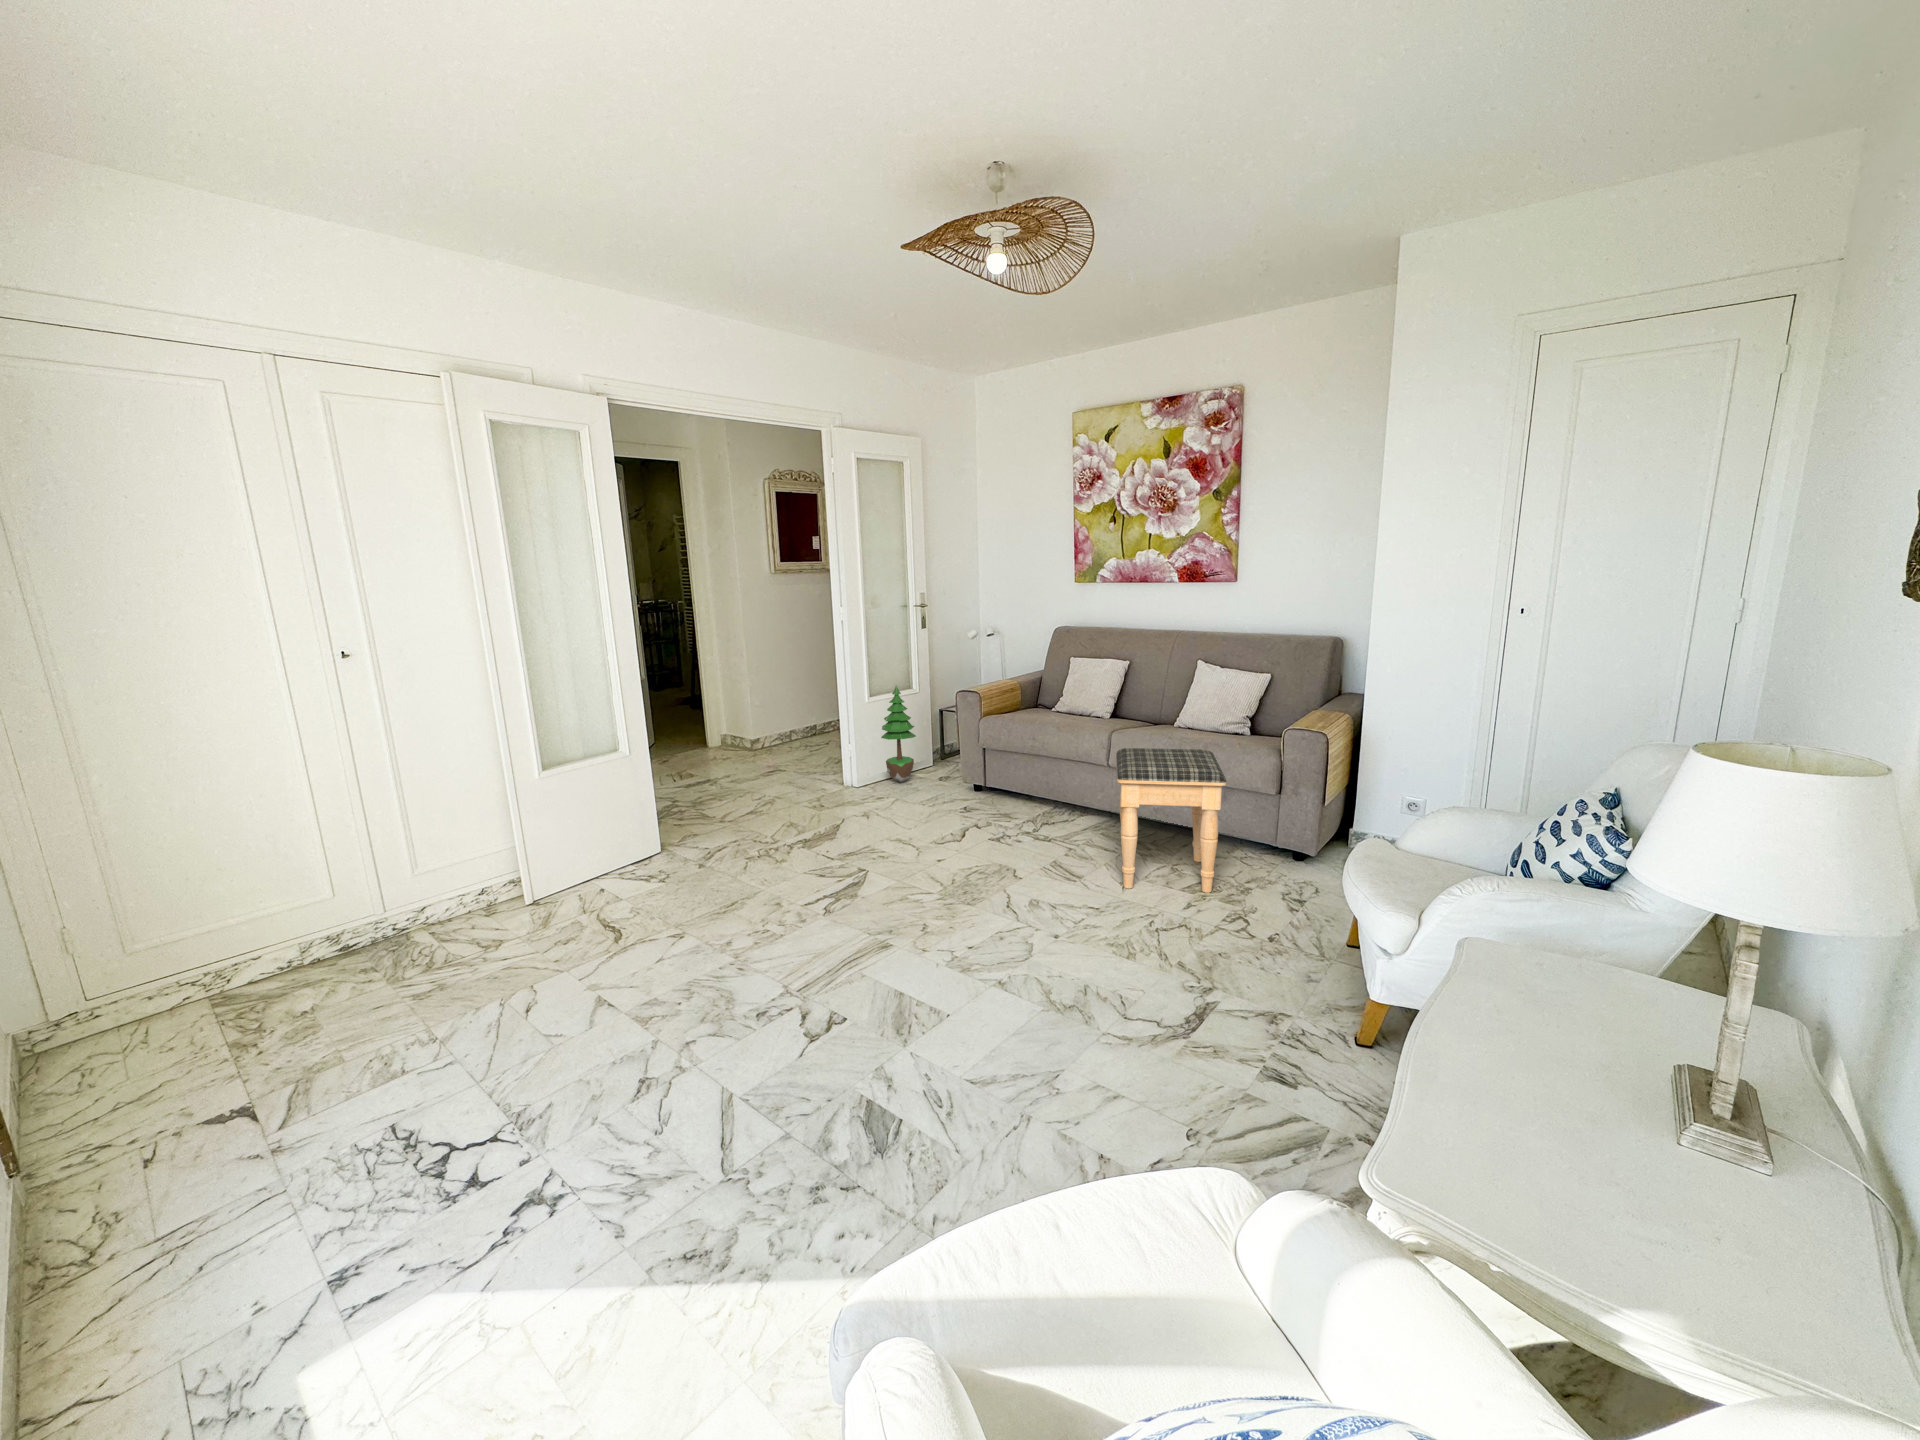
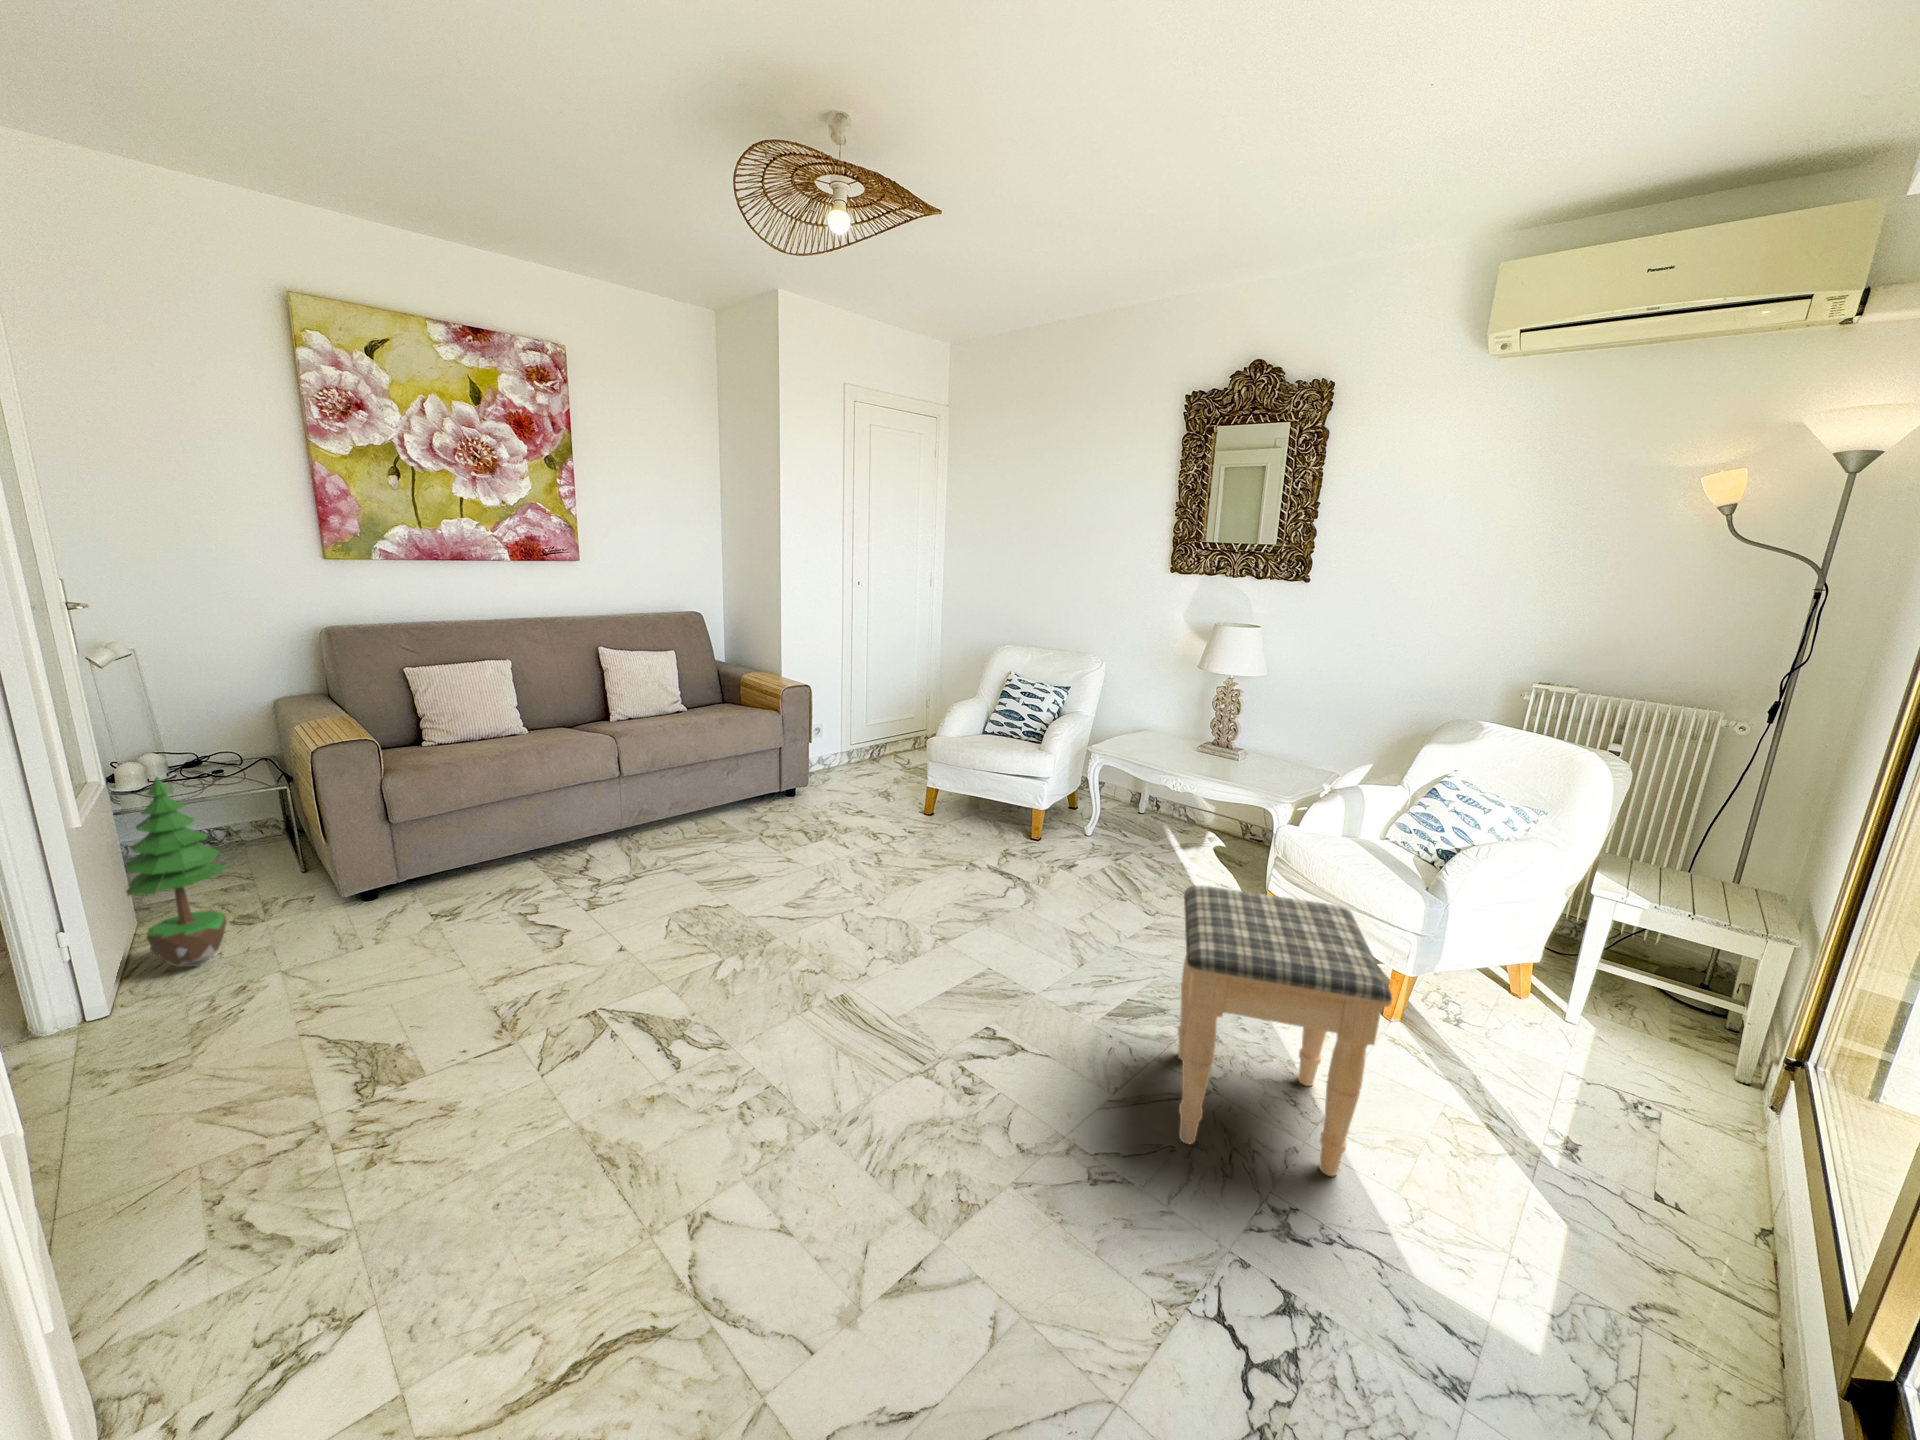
footstool: present [1116,748,1227,893] -> present [1178,886,1392,1176]

